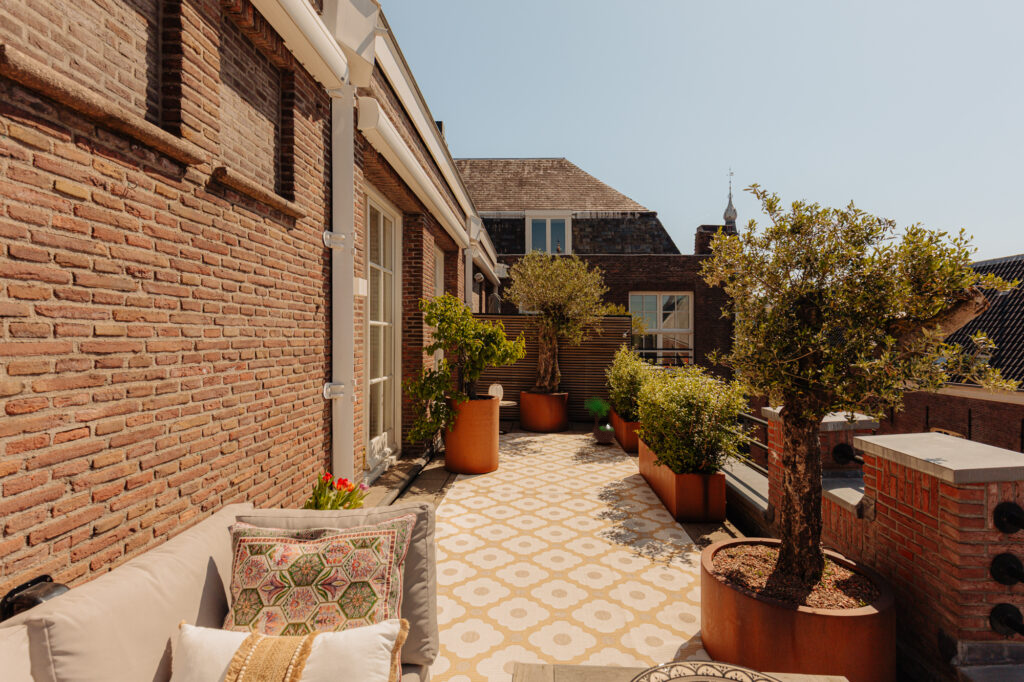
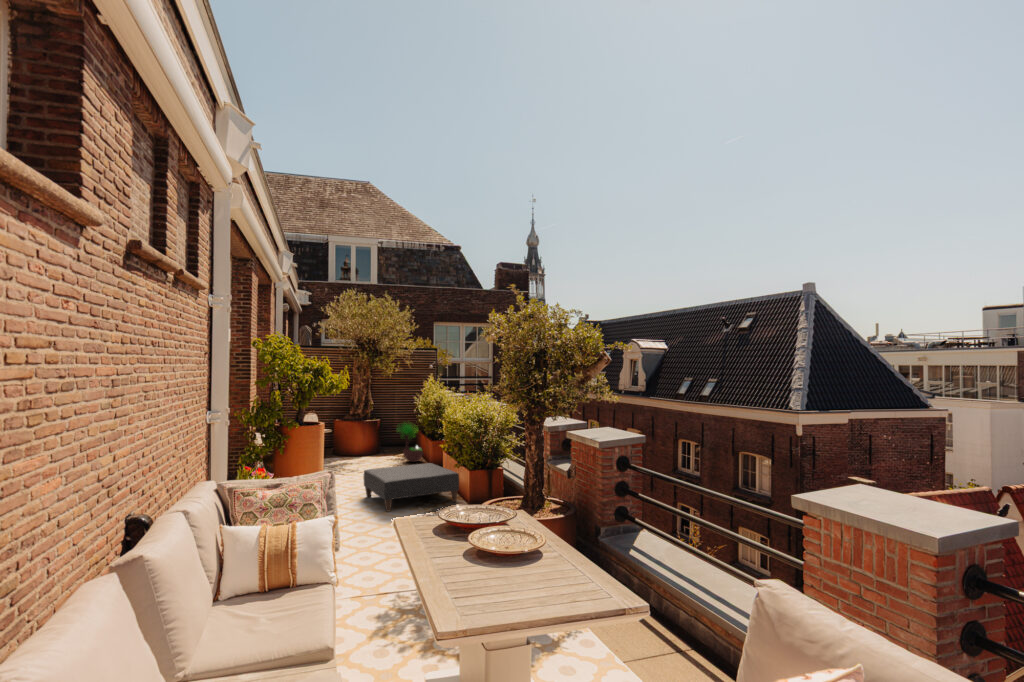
ottoman: none [539,453,662,520] -> present [364,463,459,512]

